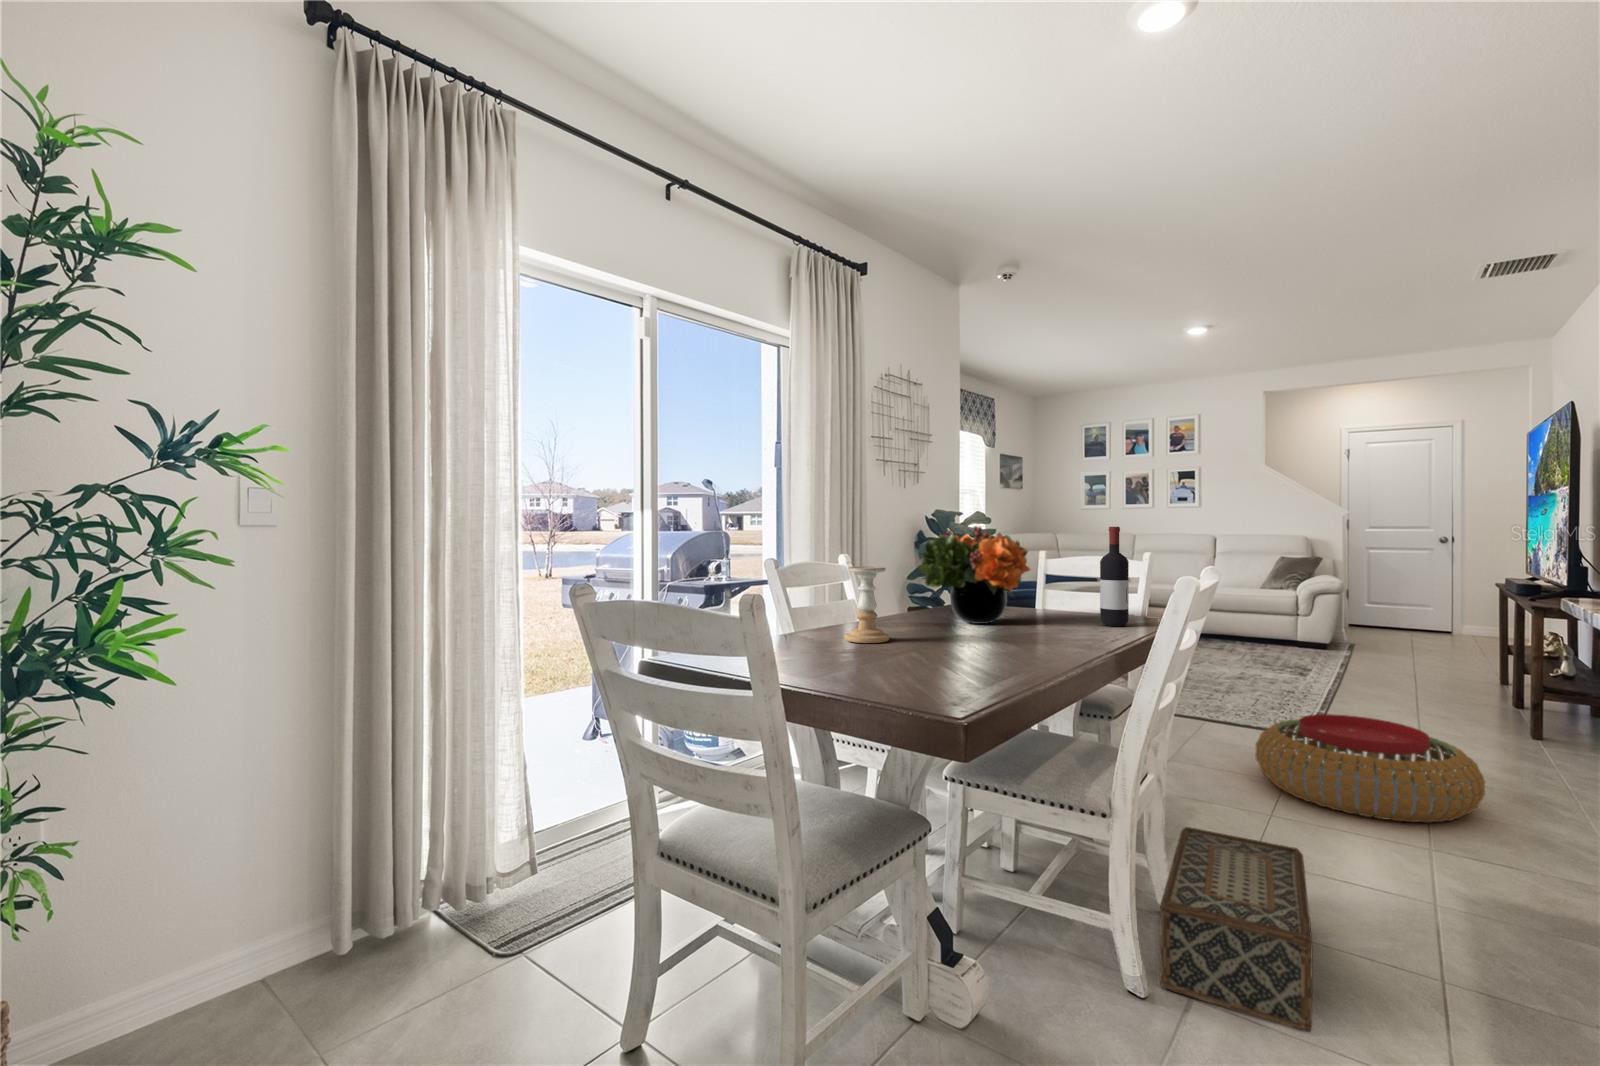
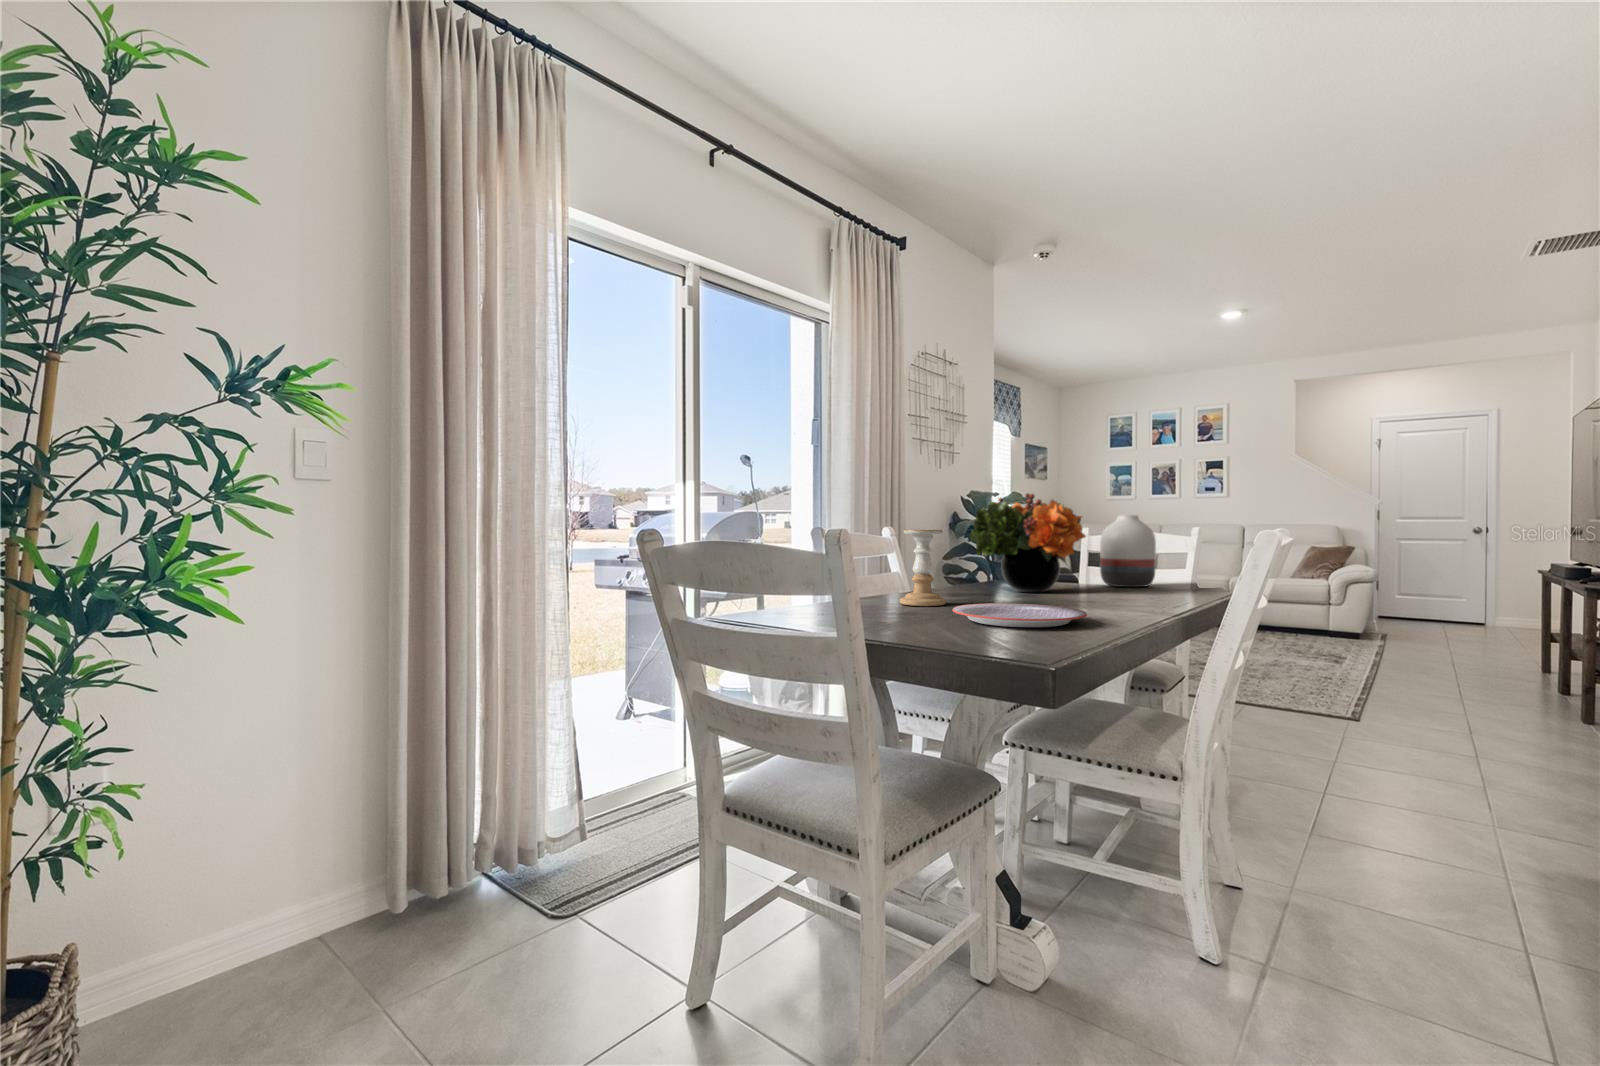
wine bottle: present [1100,527,1129,626] -> none [1158,492,1188,594]
vase: none [1049,546,1102,617] -> present [1100,515,1156,587]
plate: none [886,644,1014,672] -> present [953,603,1087,627]
pouf: present [1255,714,1485,823] -> none [1304,694,1550,802]
woven basket: present [1160,827,1312,1032] -> none [1234,798,1401,1002]

